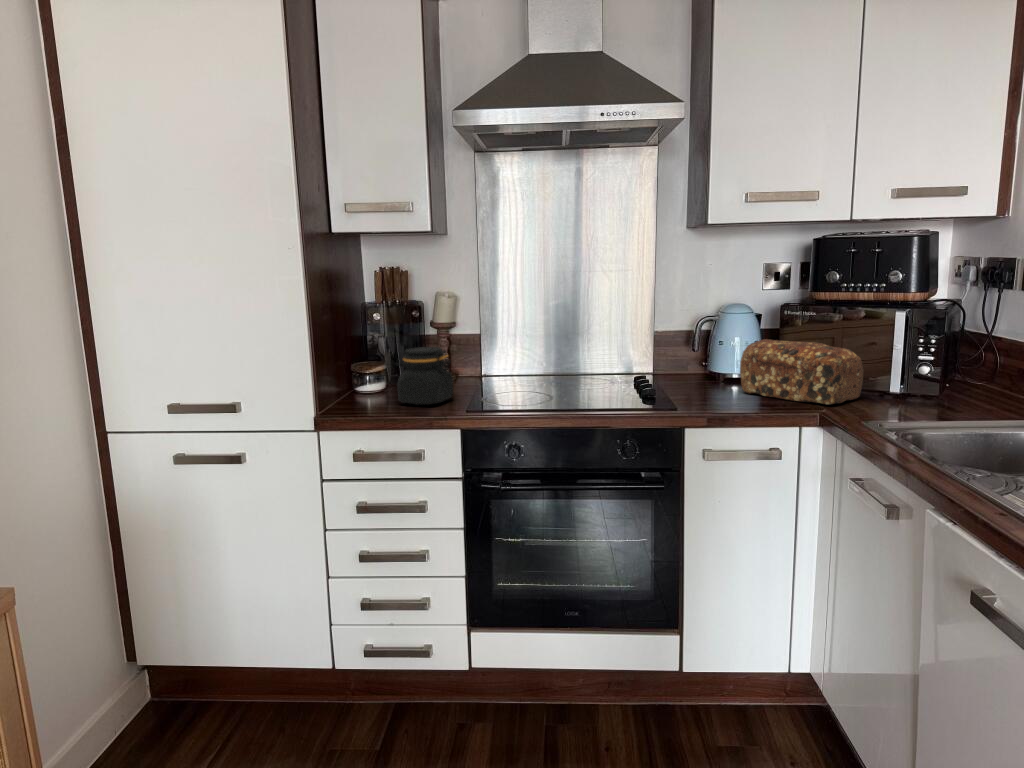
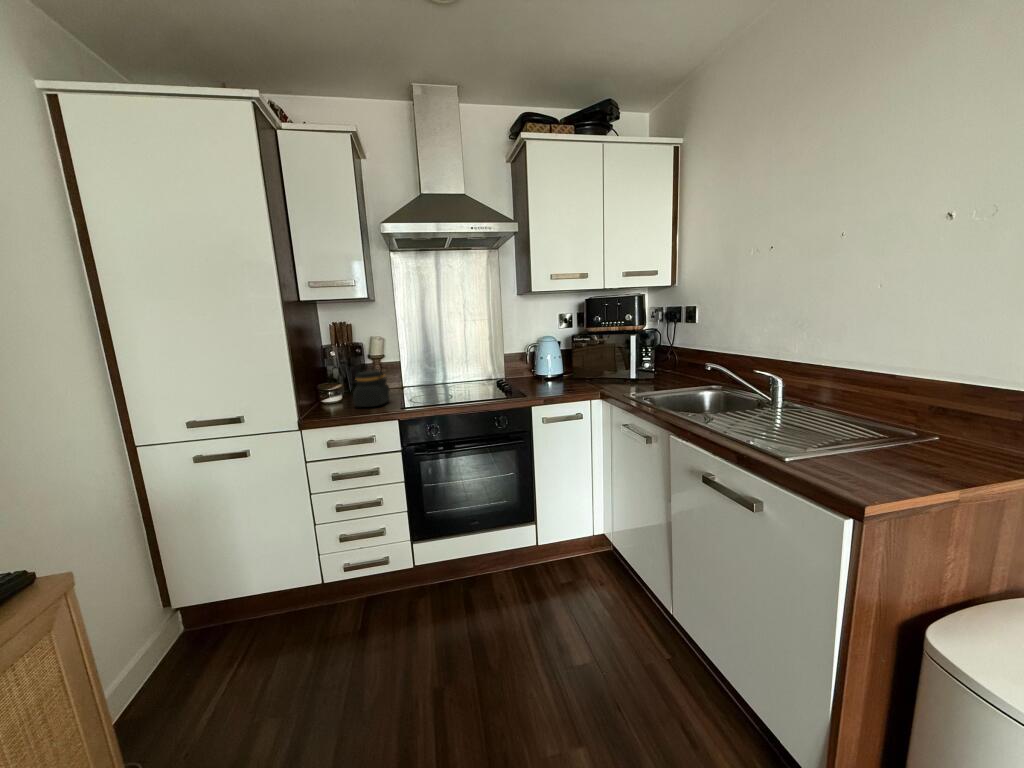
bread loaf: present [740,339,864,404] -> none [555,354,619,387]

